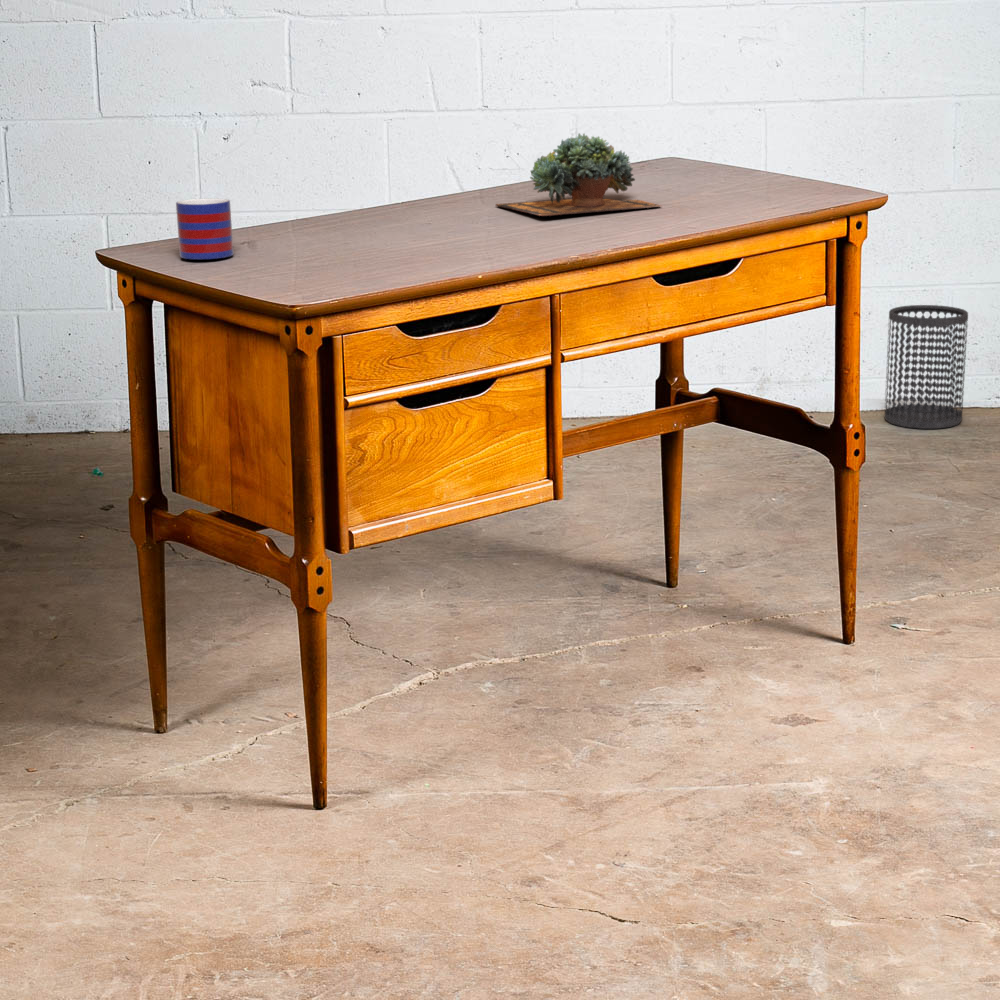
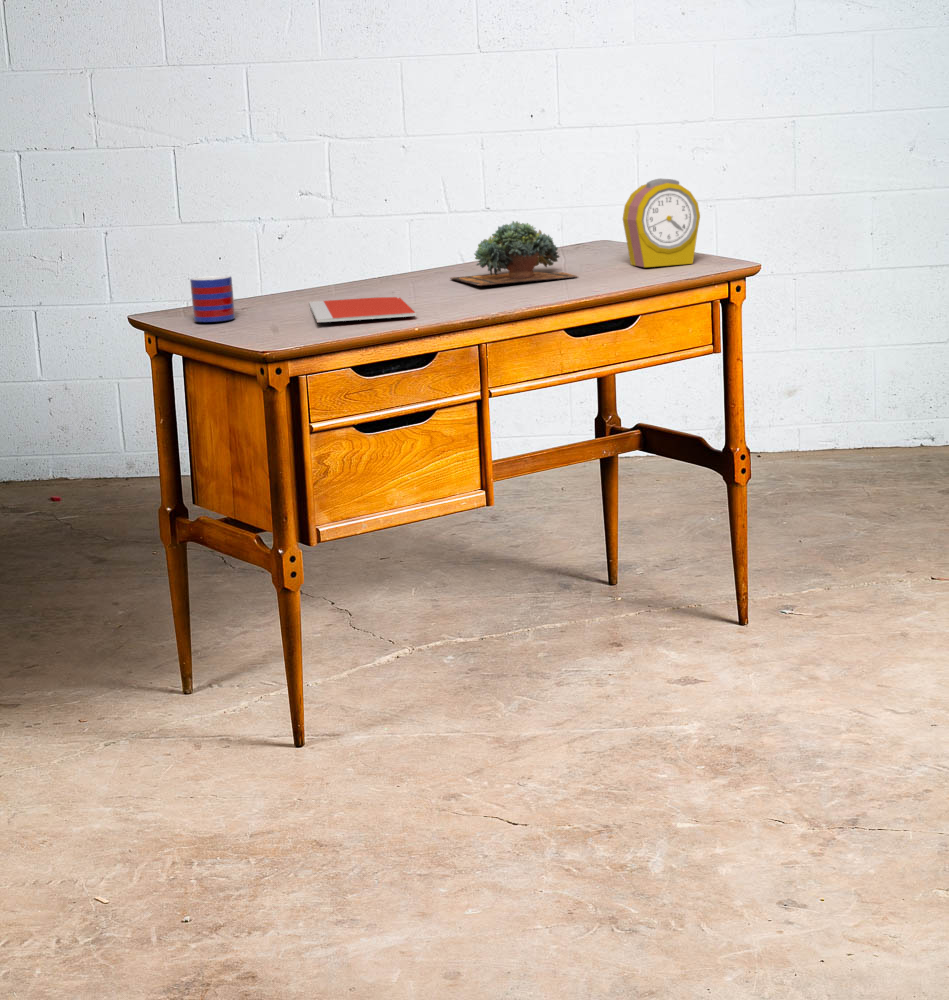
alarm clock: none [713,83,811,196] -> present [623,179,700,267]
notebook: none [323,228,477,264] -> present [309,297,416,322]
wastebasket: present [885,305,968,429] -> none [818,360,885,462]

